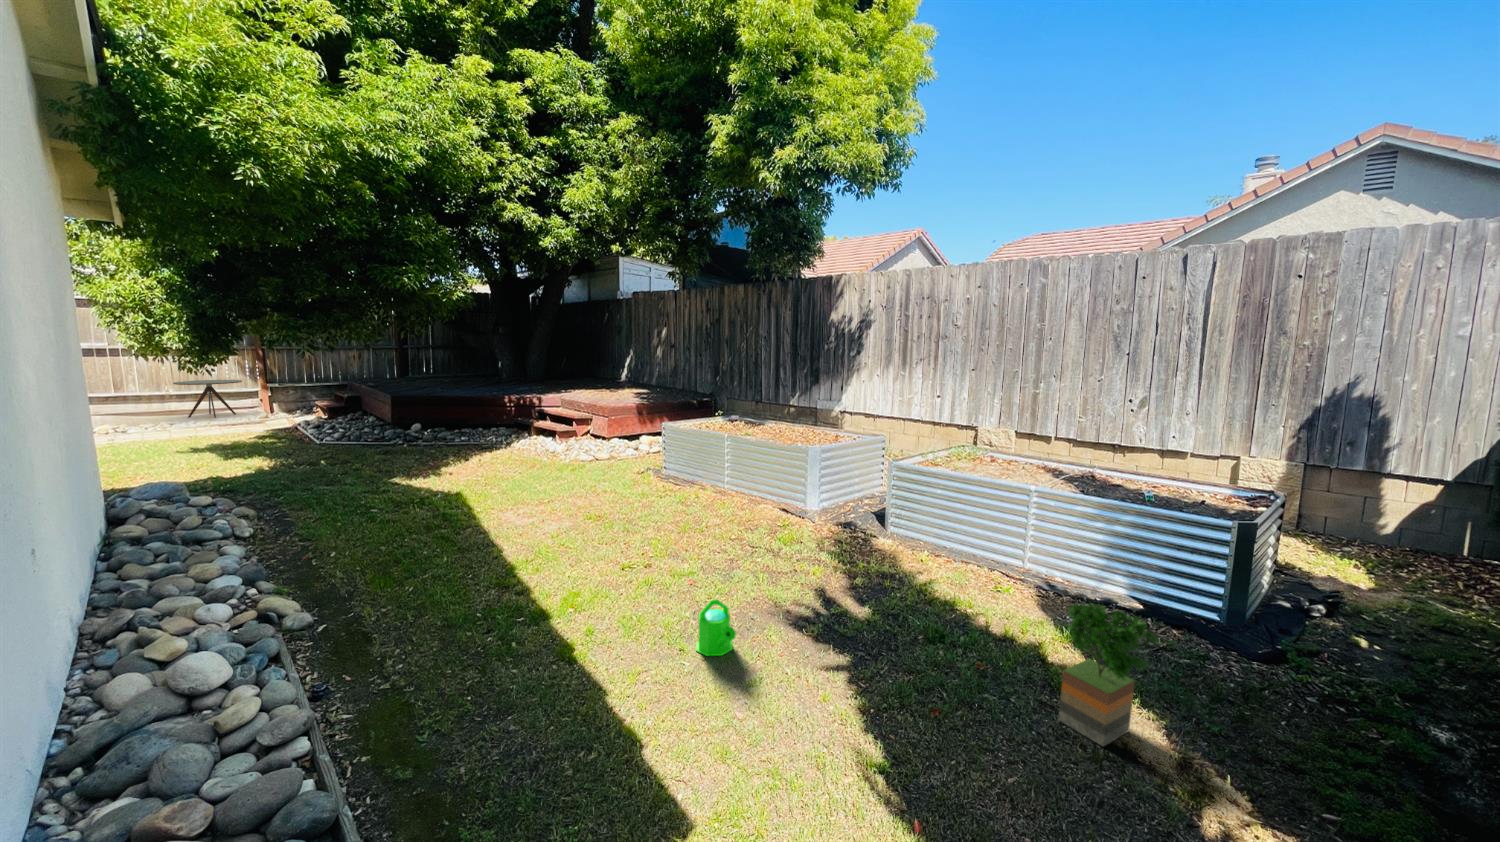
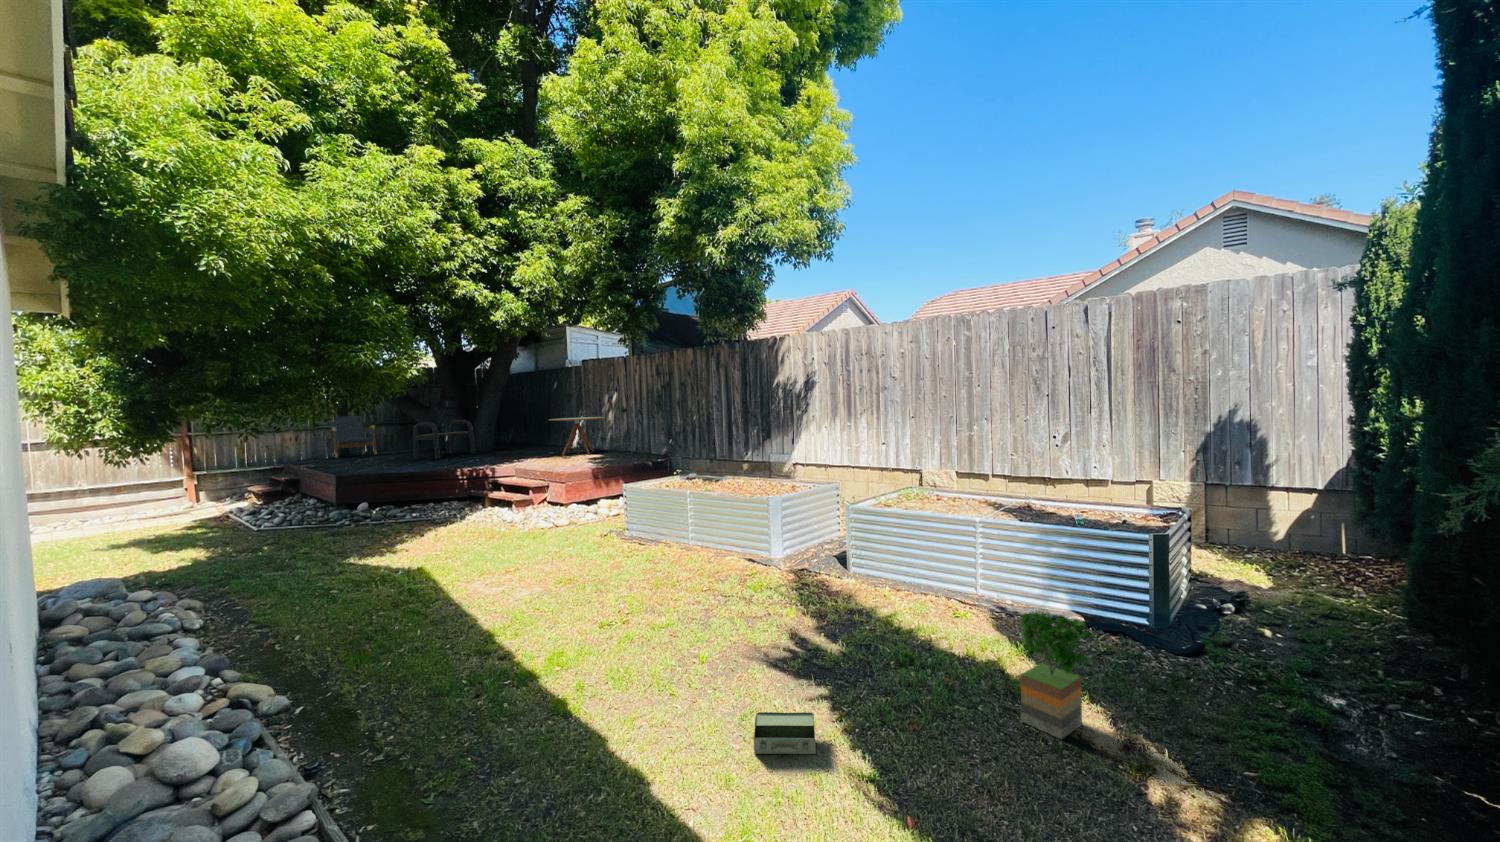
lounge chair: none [391,337,434,378] -> present [329,416,377,457]
bench: none [467,347,526,384] -> present [413,420,475,459]
round table: present [173,380,242,418] -> present [549,417,604,456]
watering can: present [696,599,736,656] -> none [684,642,723,699]
toolbox: none [759,680,827,732] -> present [754,712,816,754]

